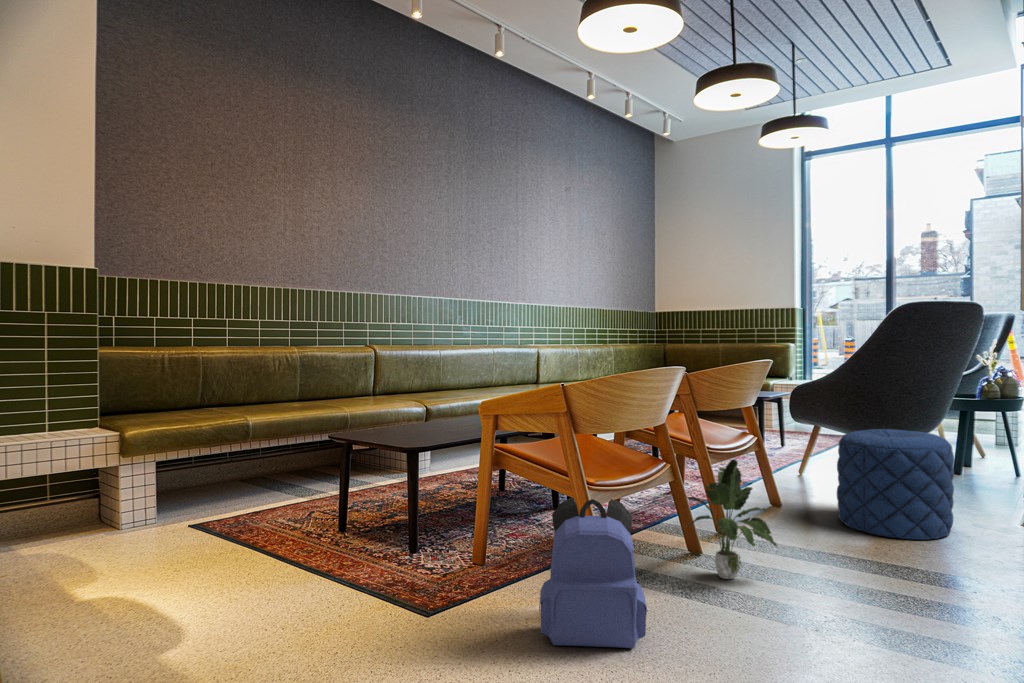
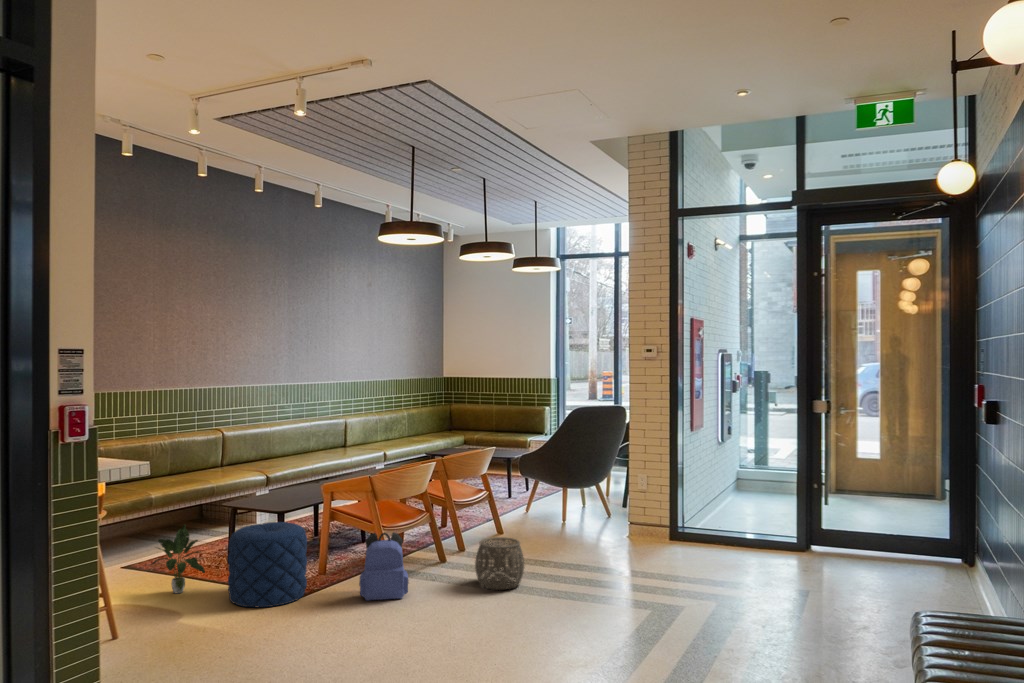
pouf: present [837,429,954,540] -> present [228,522,307,607]
potted plant: present [687,459,777,579] -> present [152,525,205,593]
woven basket: none [787,522,911,648] -> present [475,537,525,590]

